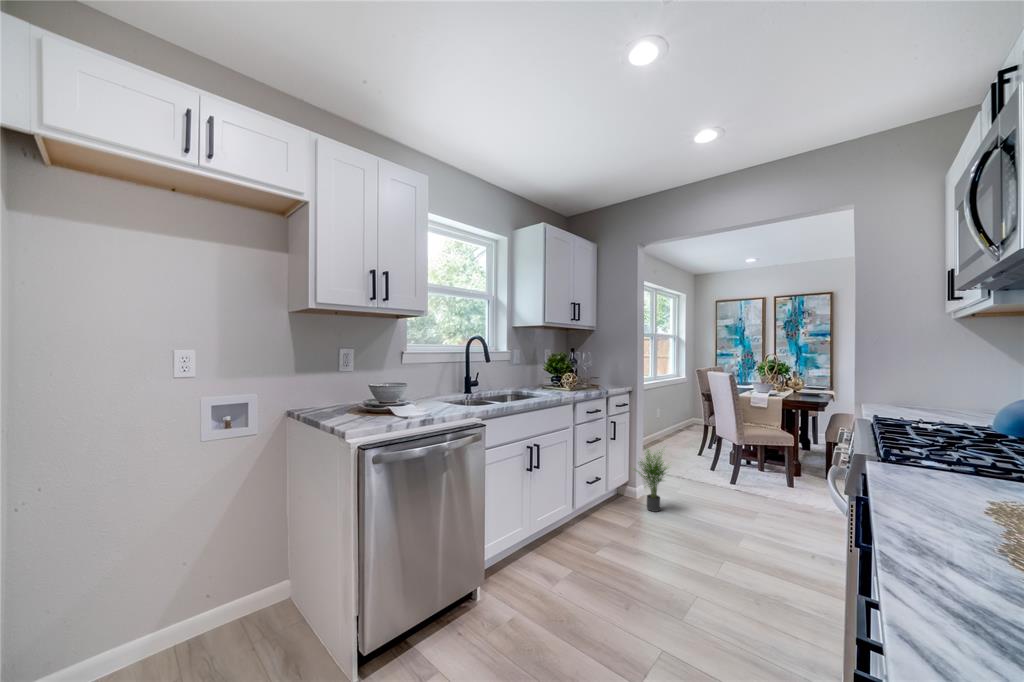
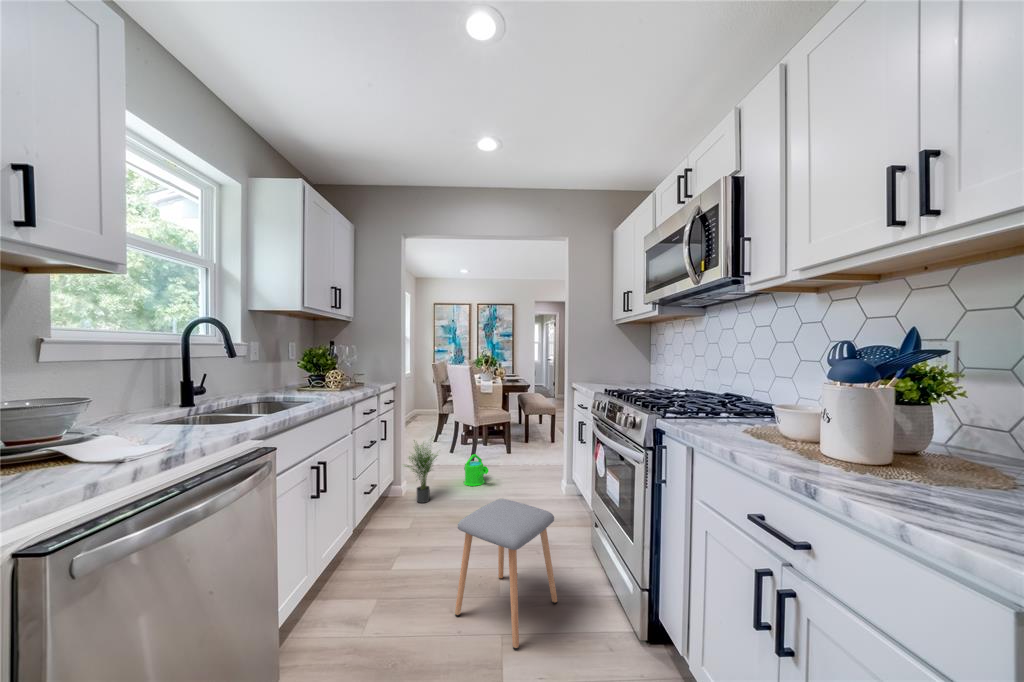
watering can: none [706,476,734,513] -> present [464,454,488,486]
stool: none [626,520,740,664] -> present [455,499,557,649]

